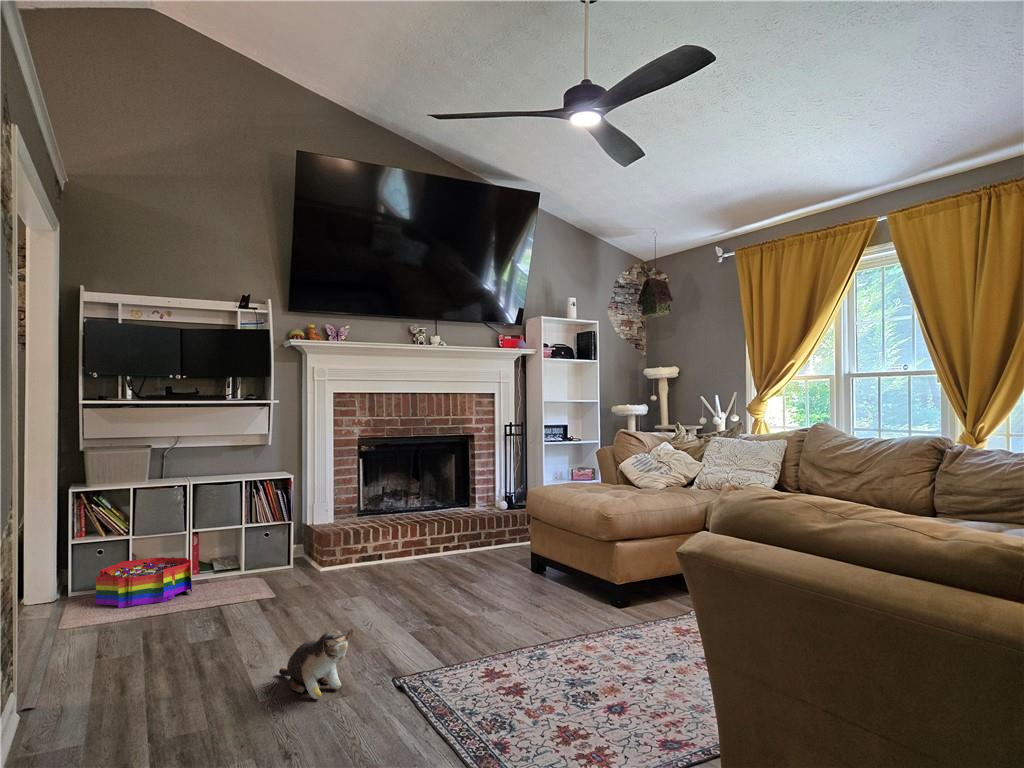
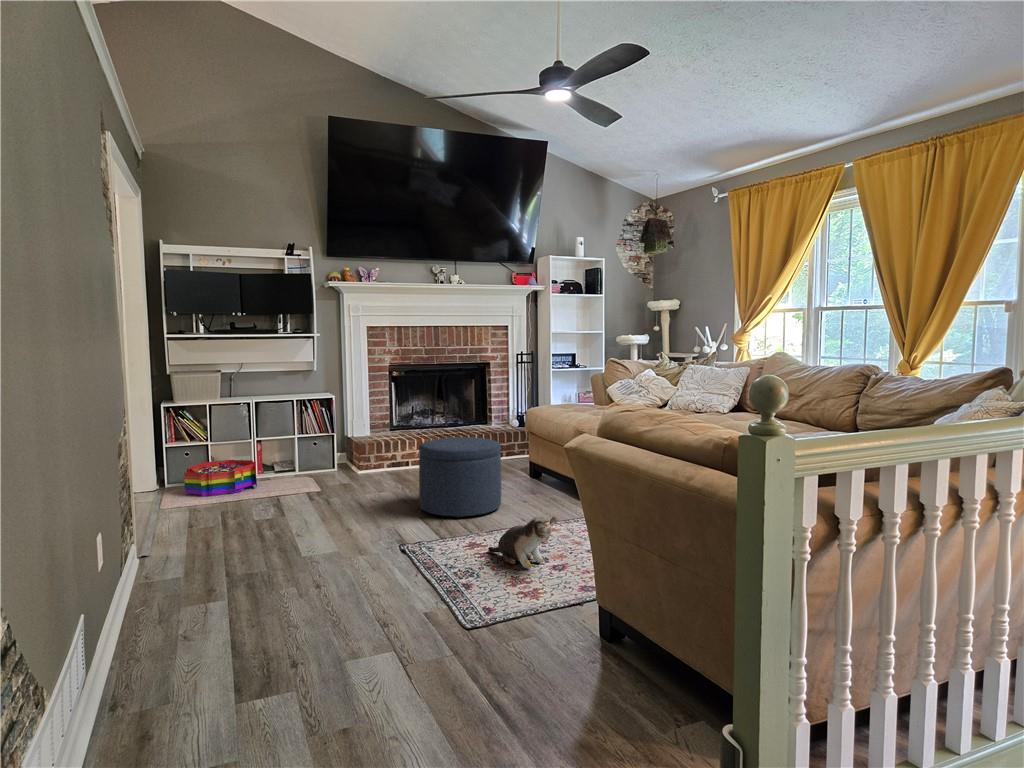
ottoman: none [408,526,511,633] -> present [419,437,501,518]
plush toy: present [279,629,353,699] -> present [488,517,556,568]

